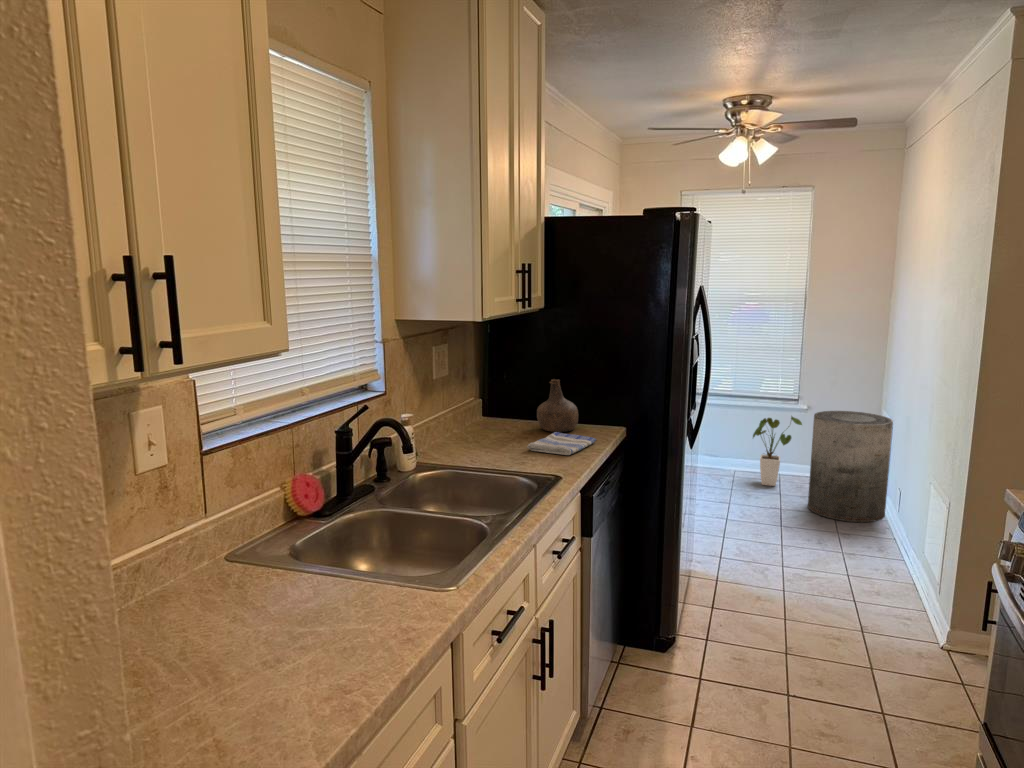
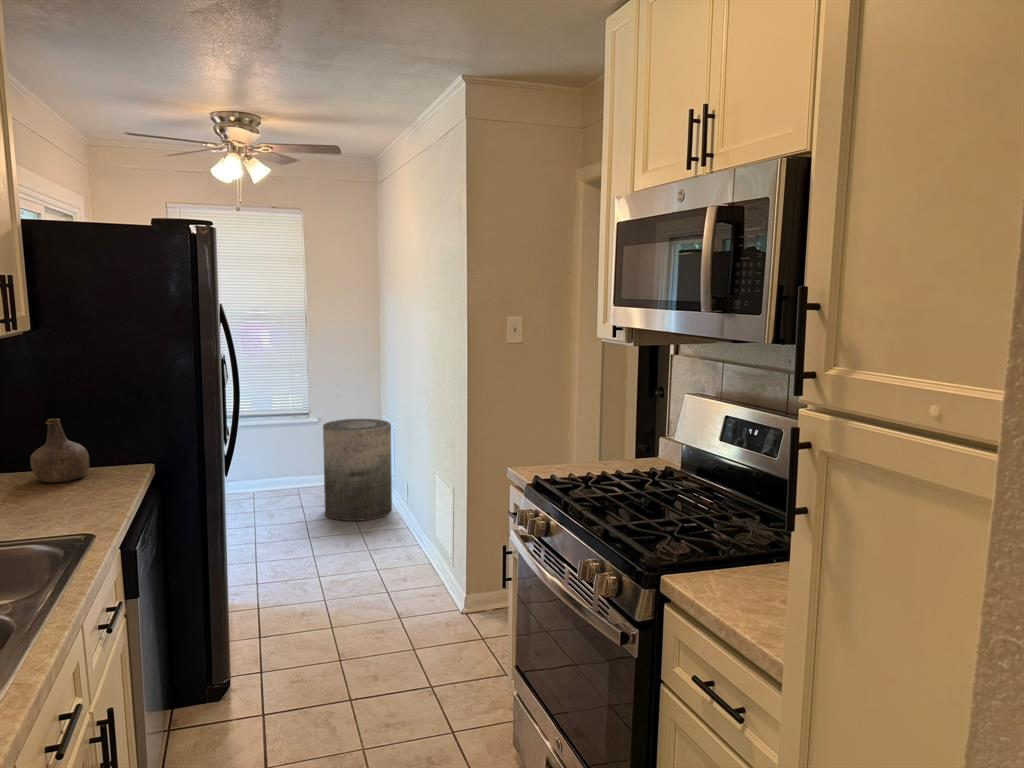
house plant: present [753,416,802,486] -> none [263,429,310,501]
dish towel: present [527,432,596,455] -> none [29,481,121,510]

